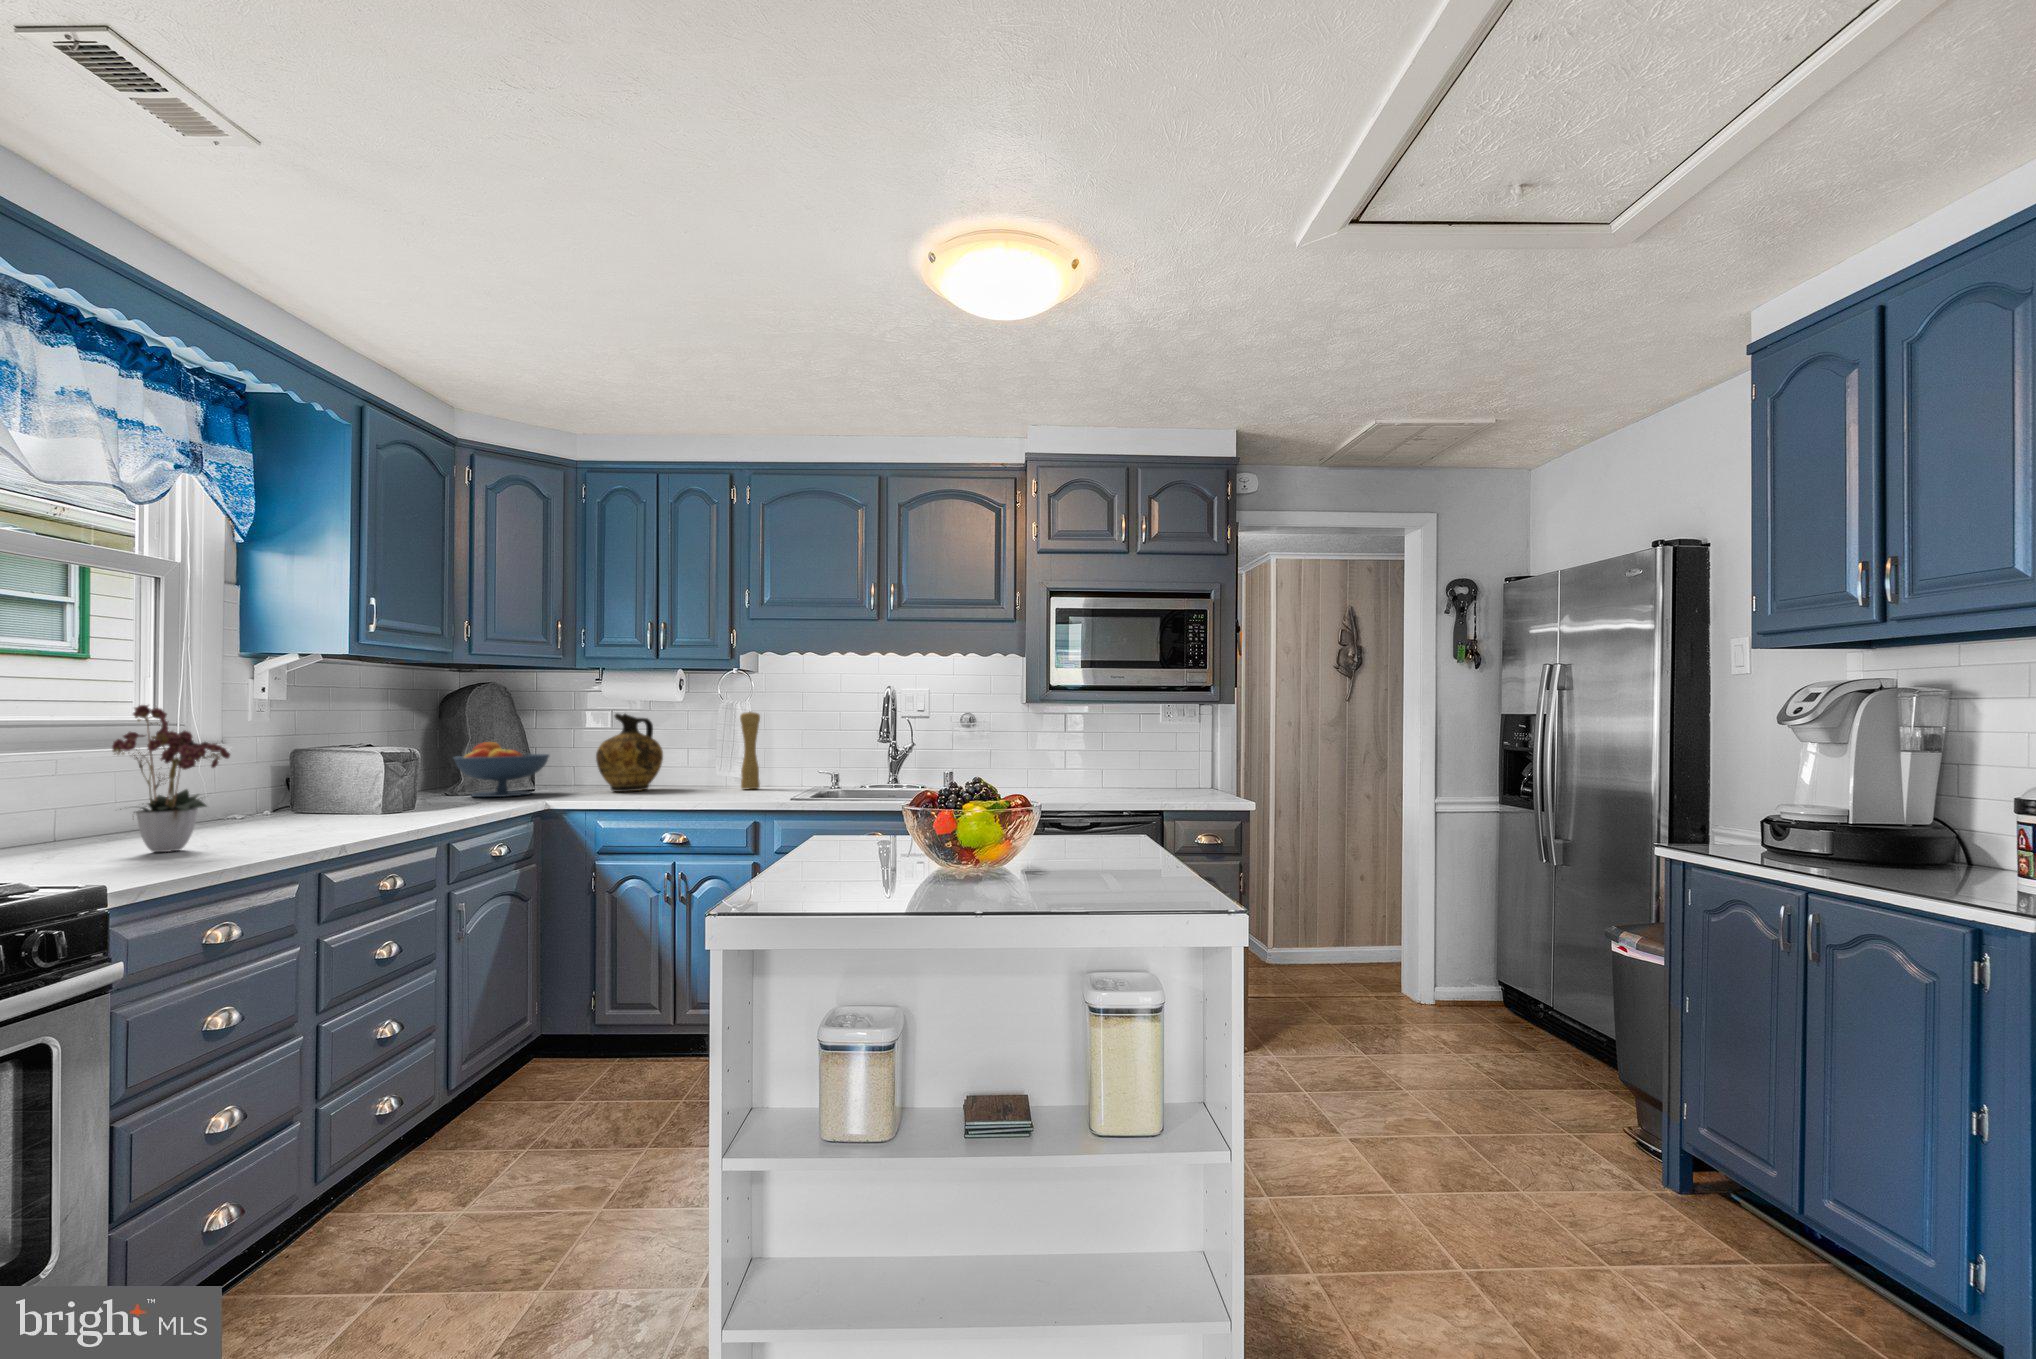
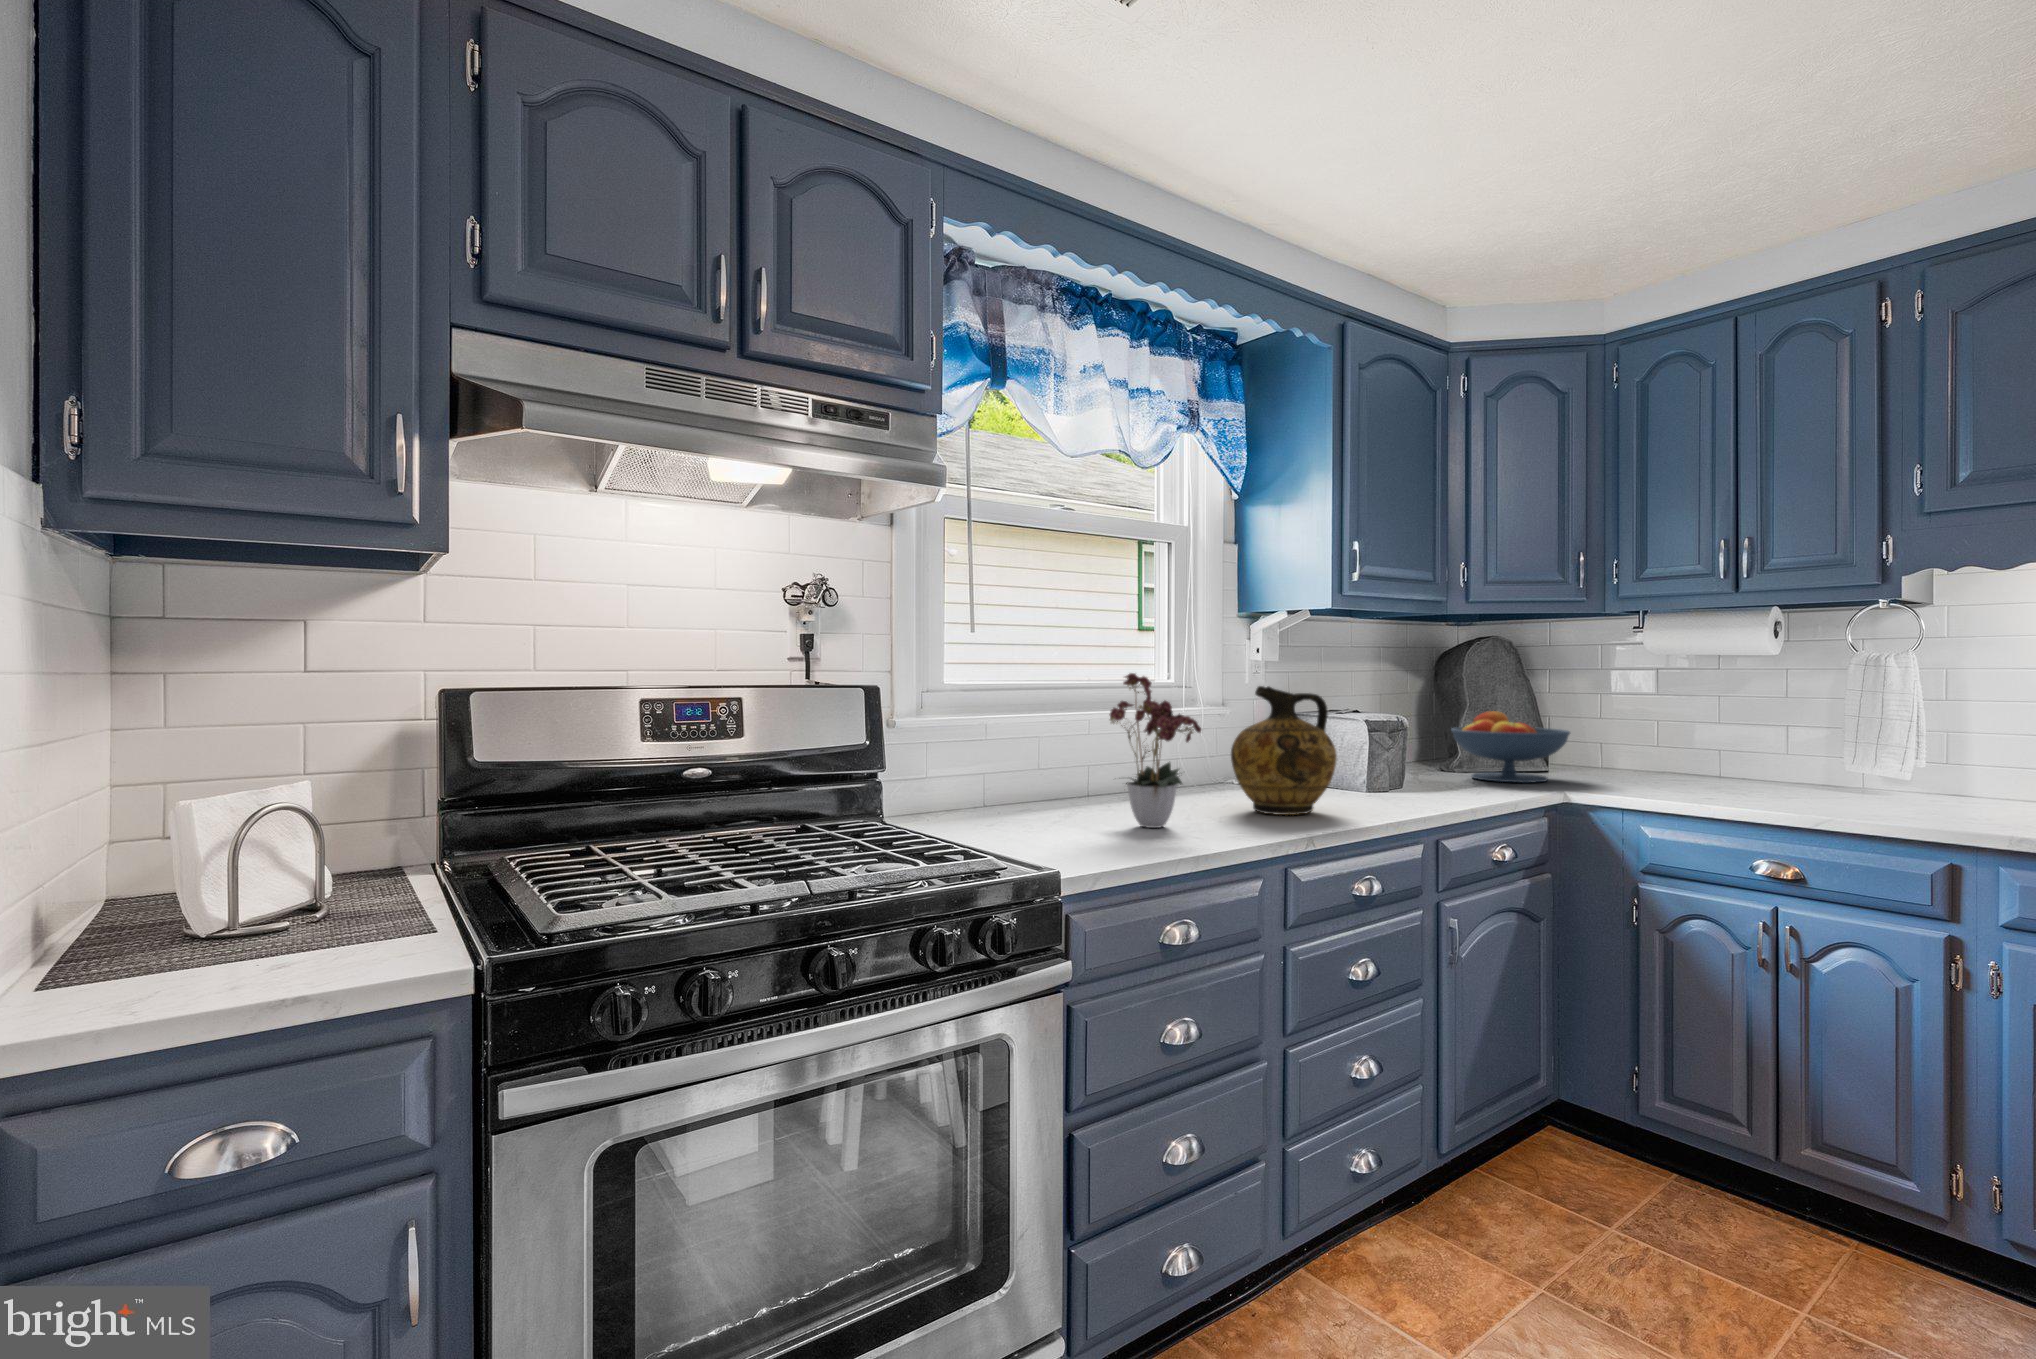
pepper mill: present [740,712,760,789] -> none [1896,681,1940,812]
ceramic jug: present [596,714,663,792] -> present [1231,686,1337,815]

